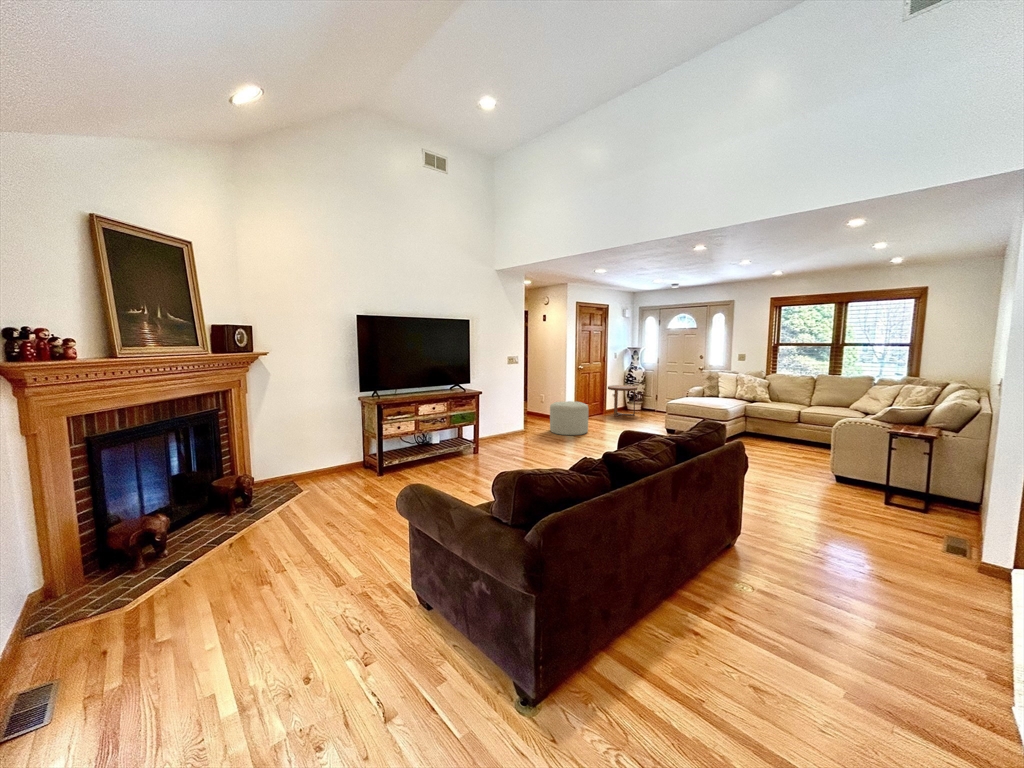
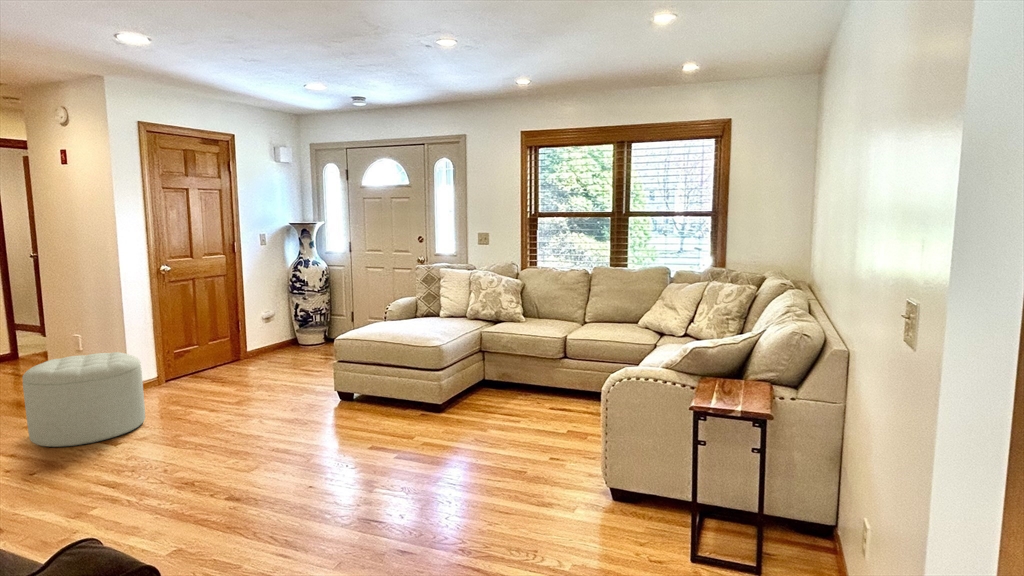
side table: present [608,385,637,417] -> none [243,299,306,367]

